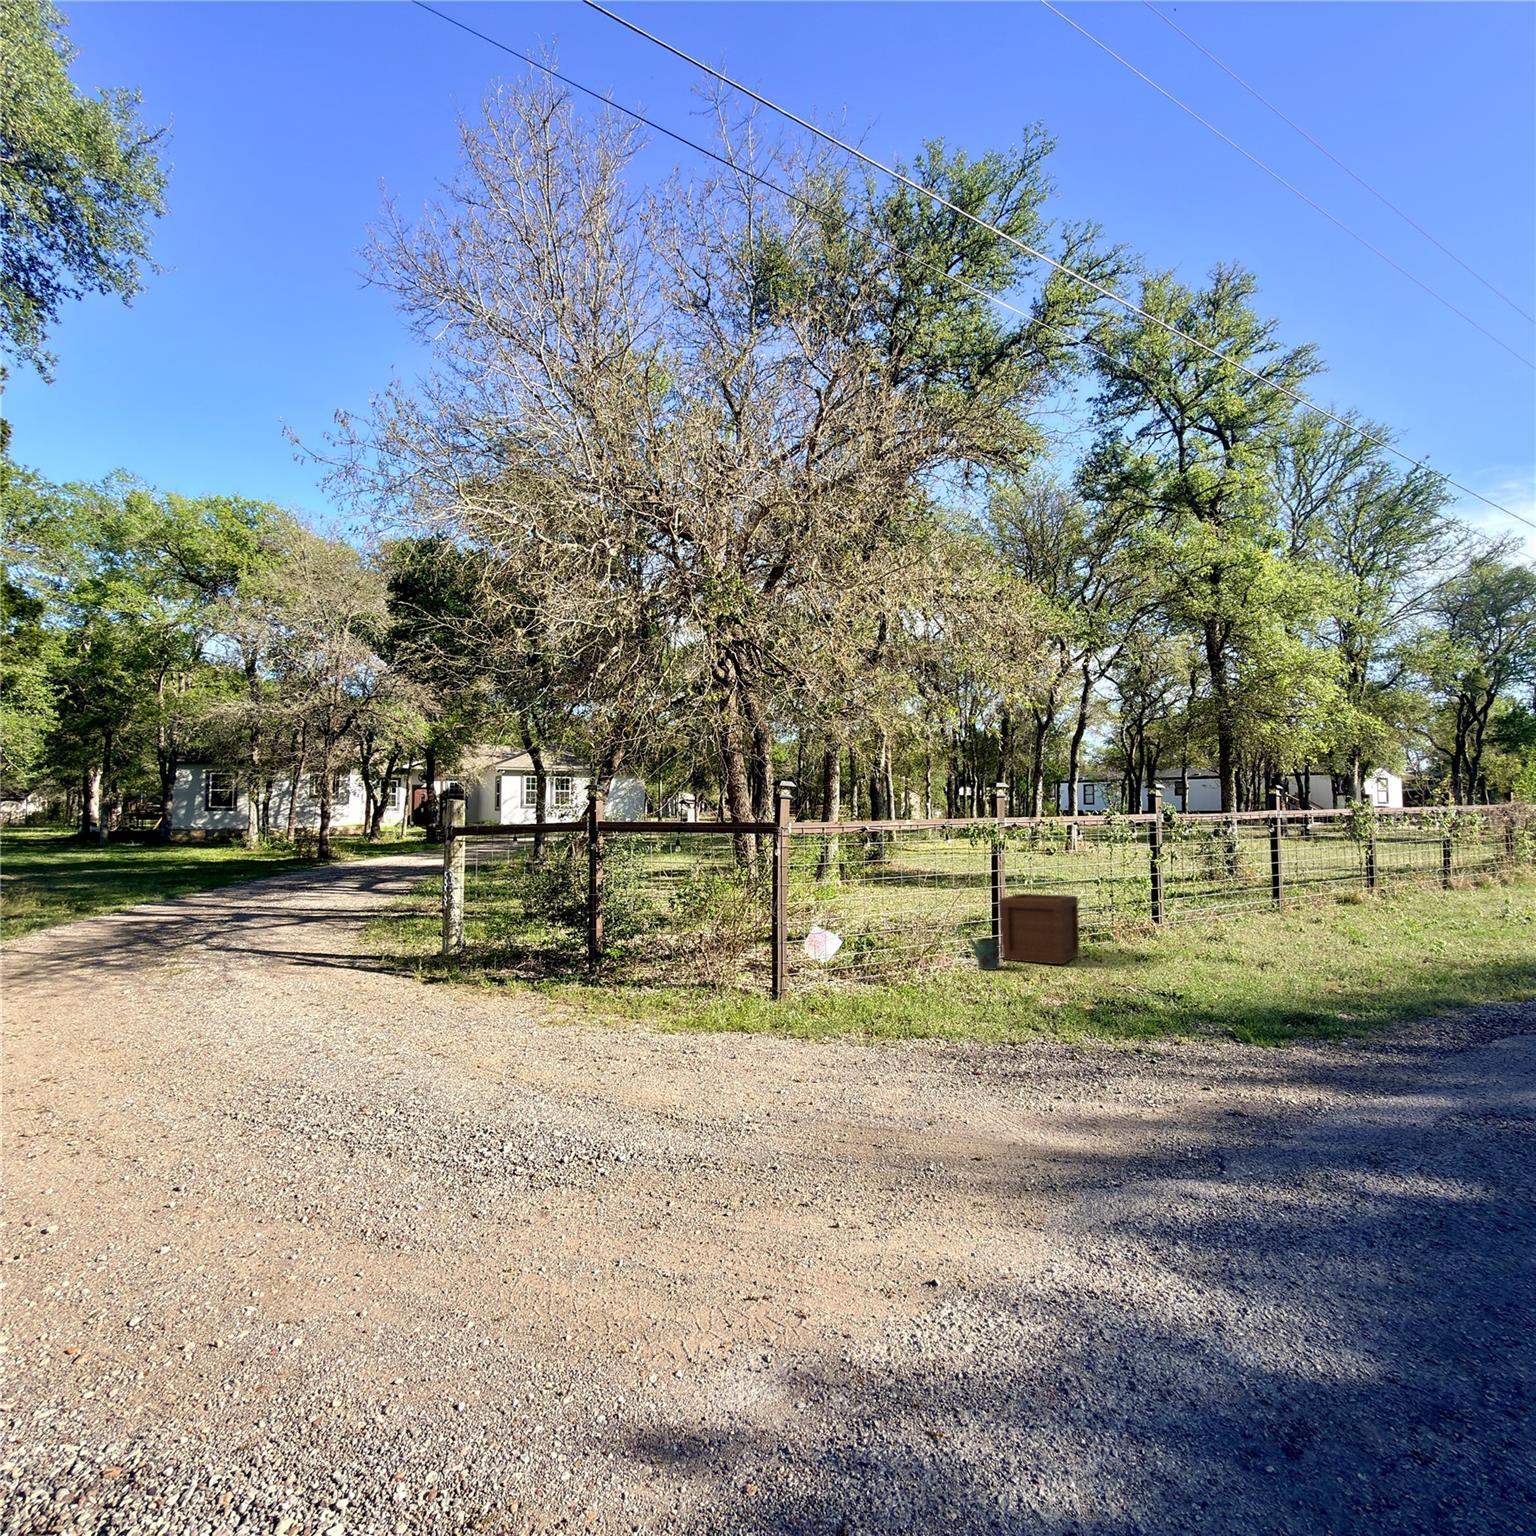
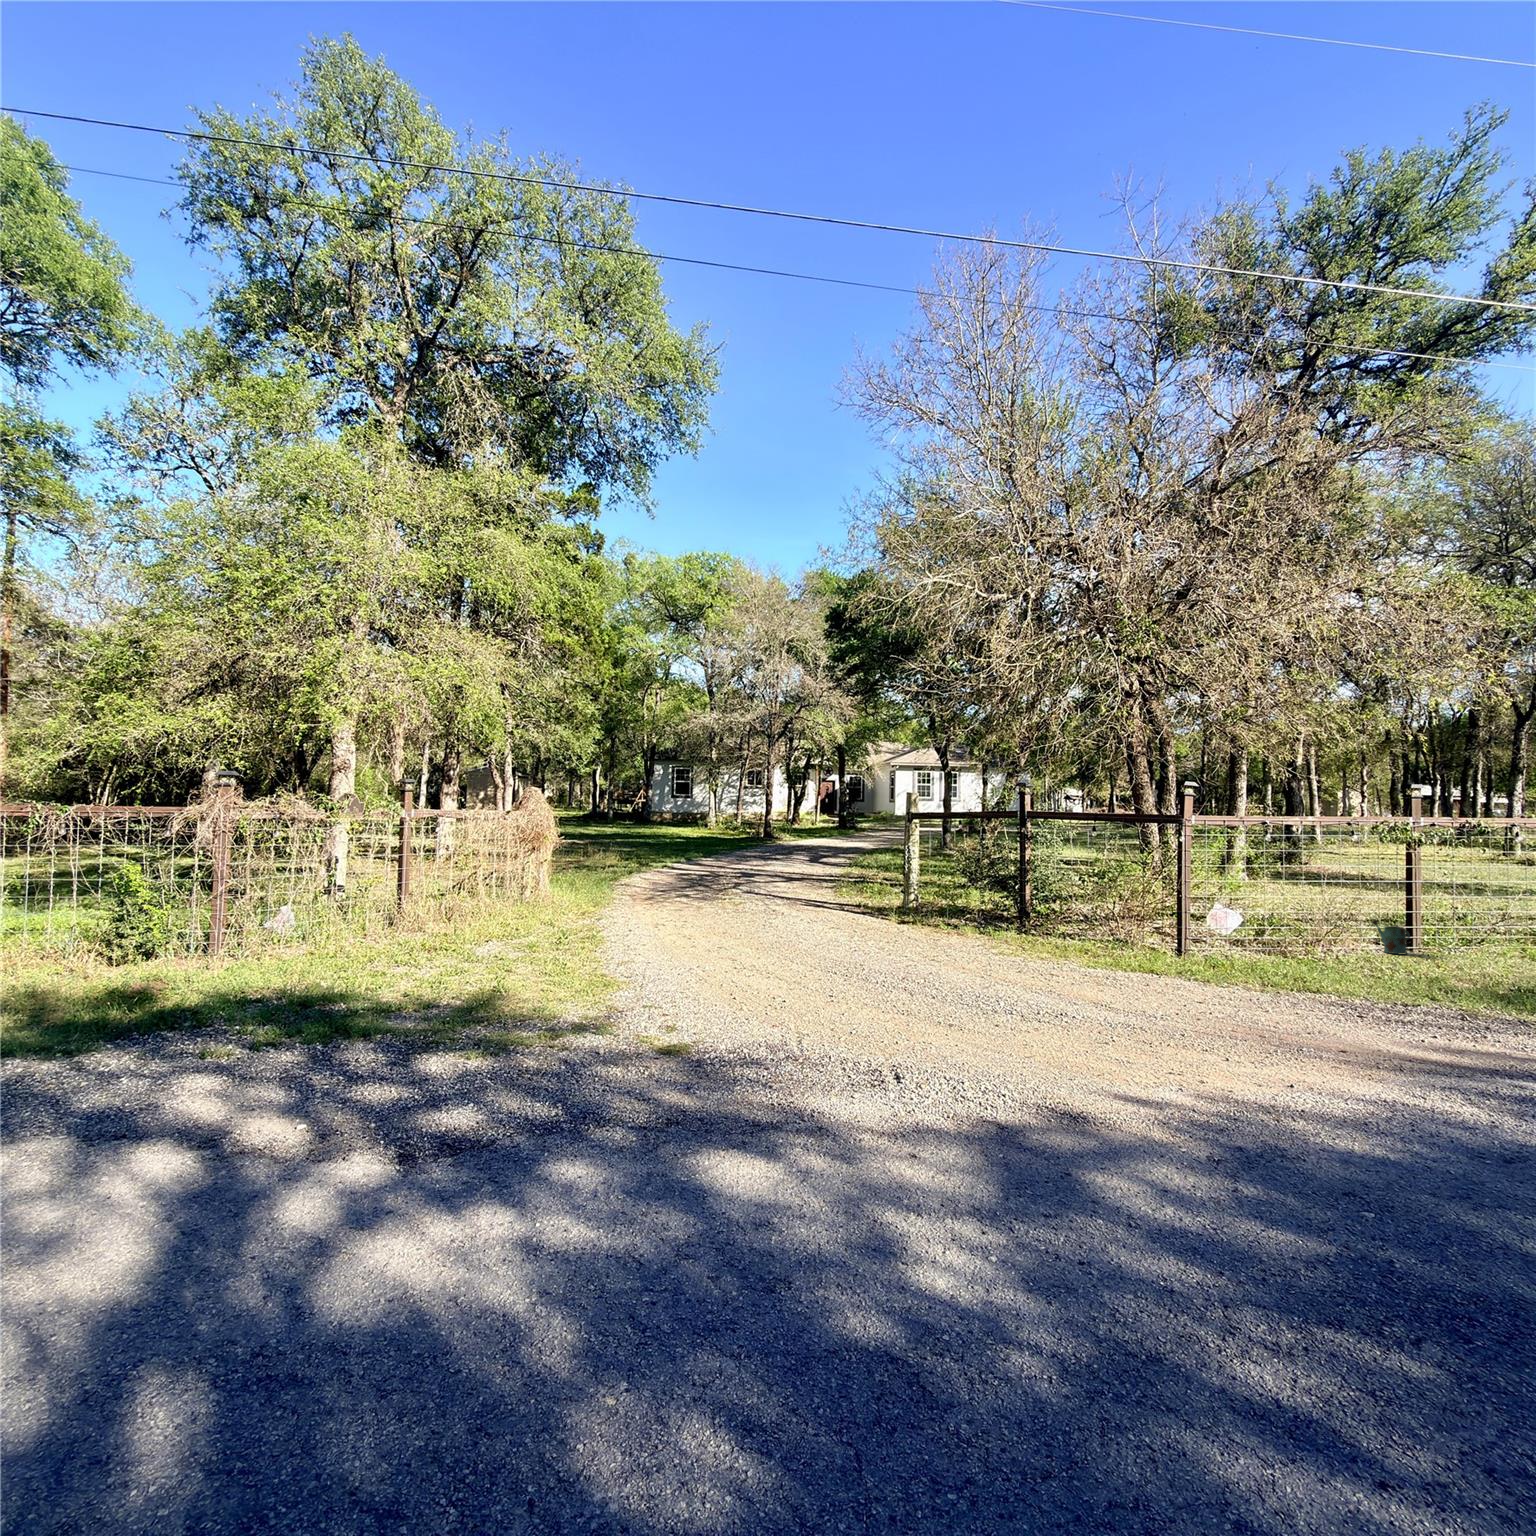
wooden crate: present [999,894,1079,964] -> none [1411,890,1506,956]

